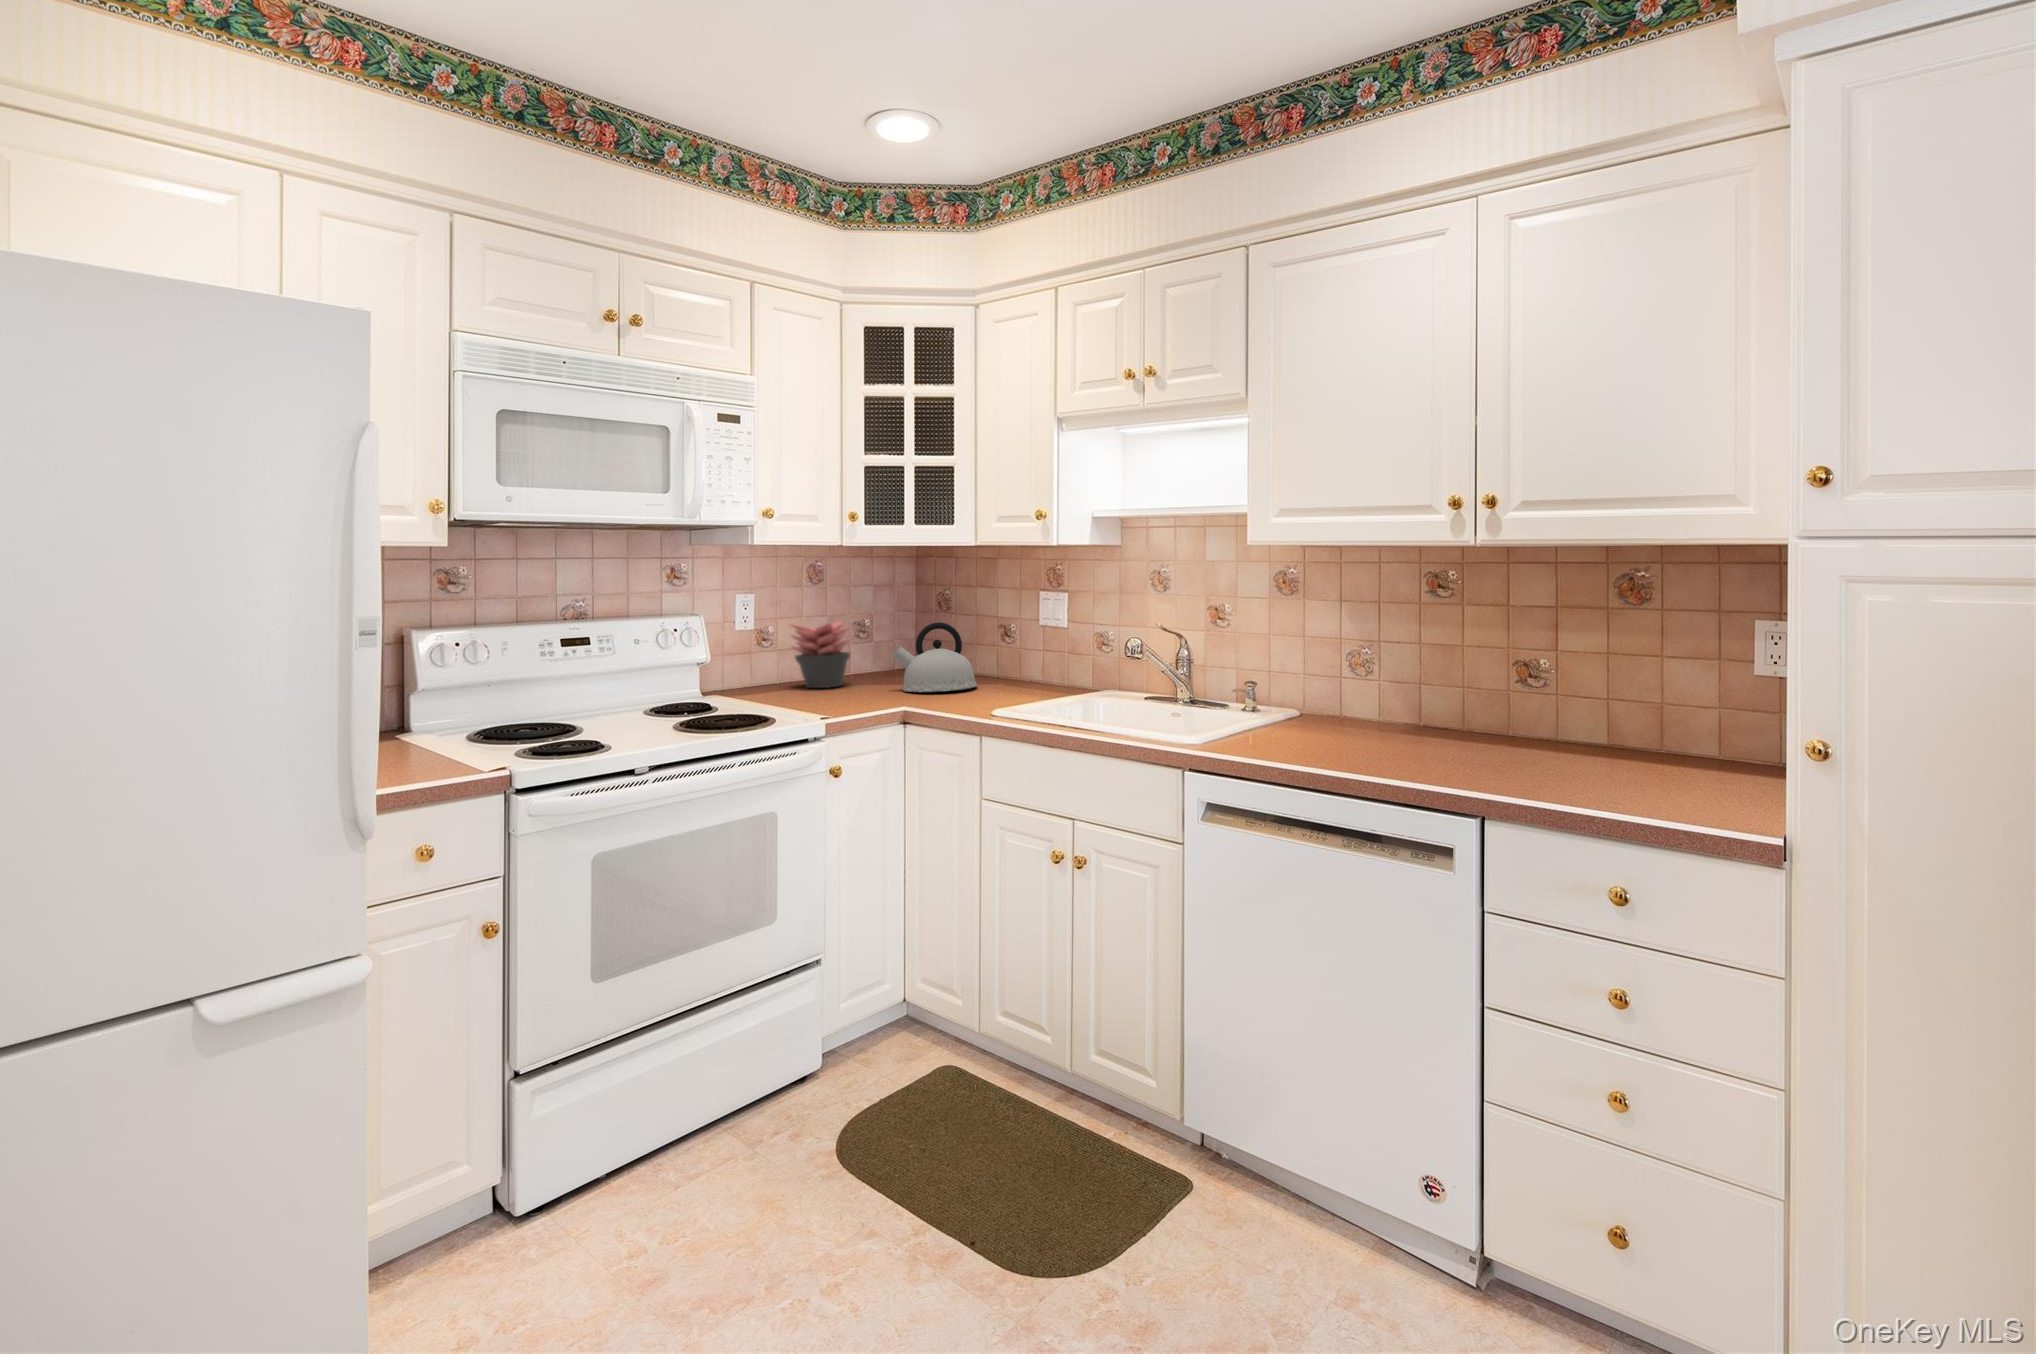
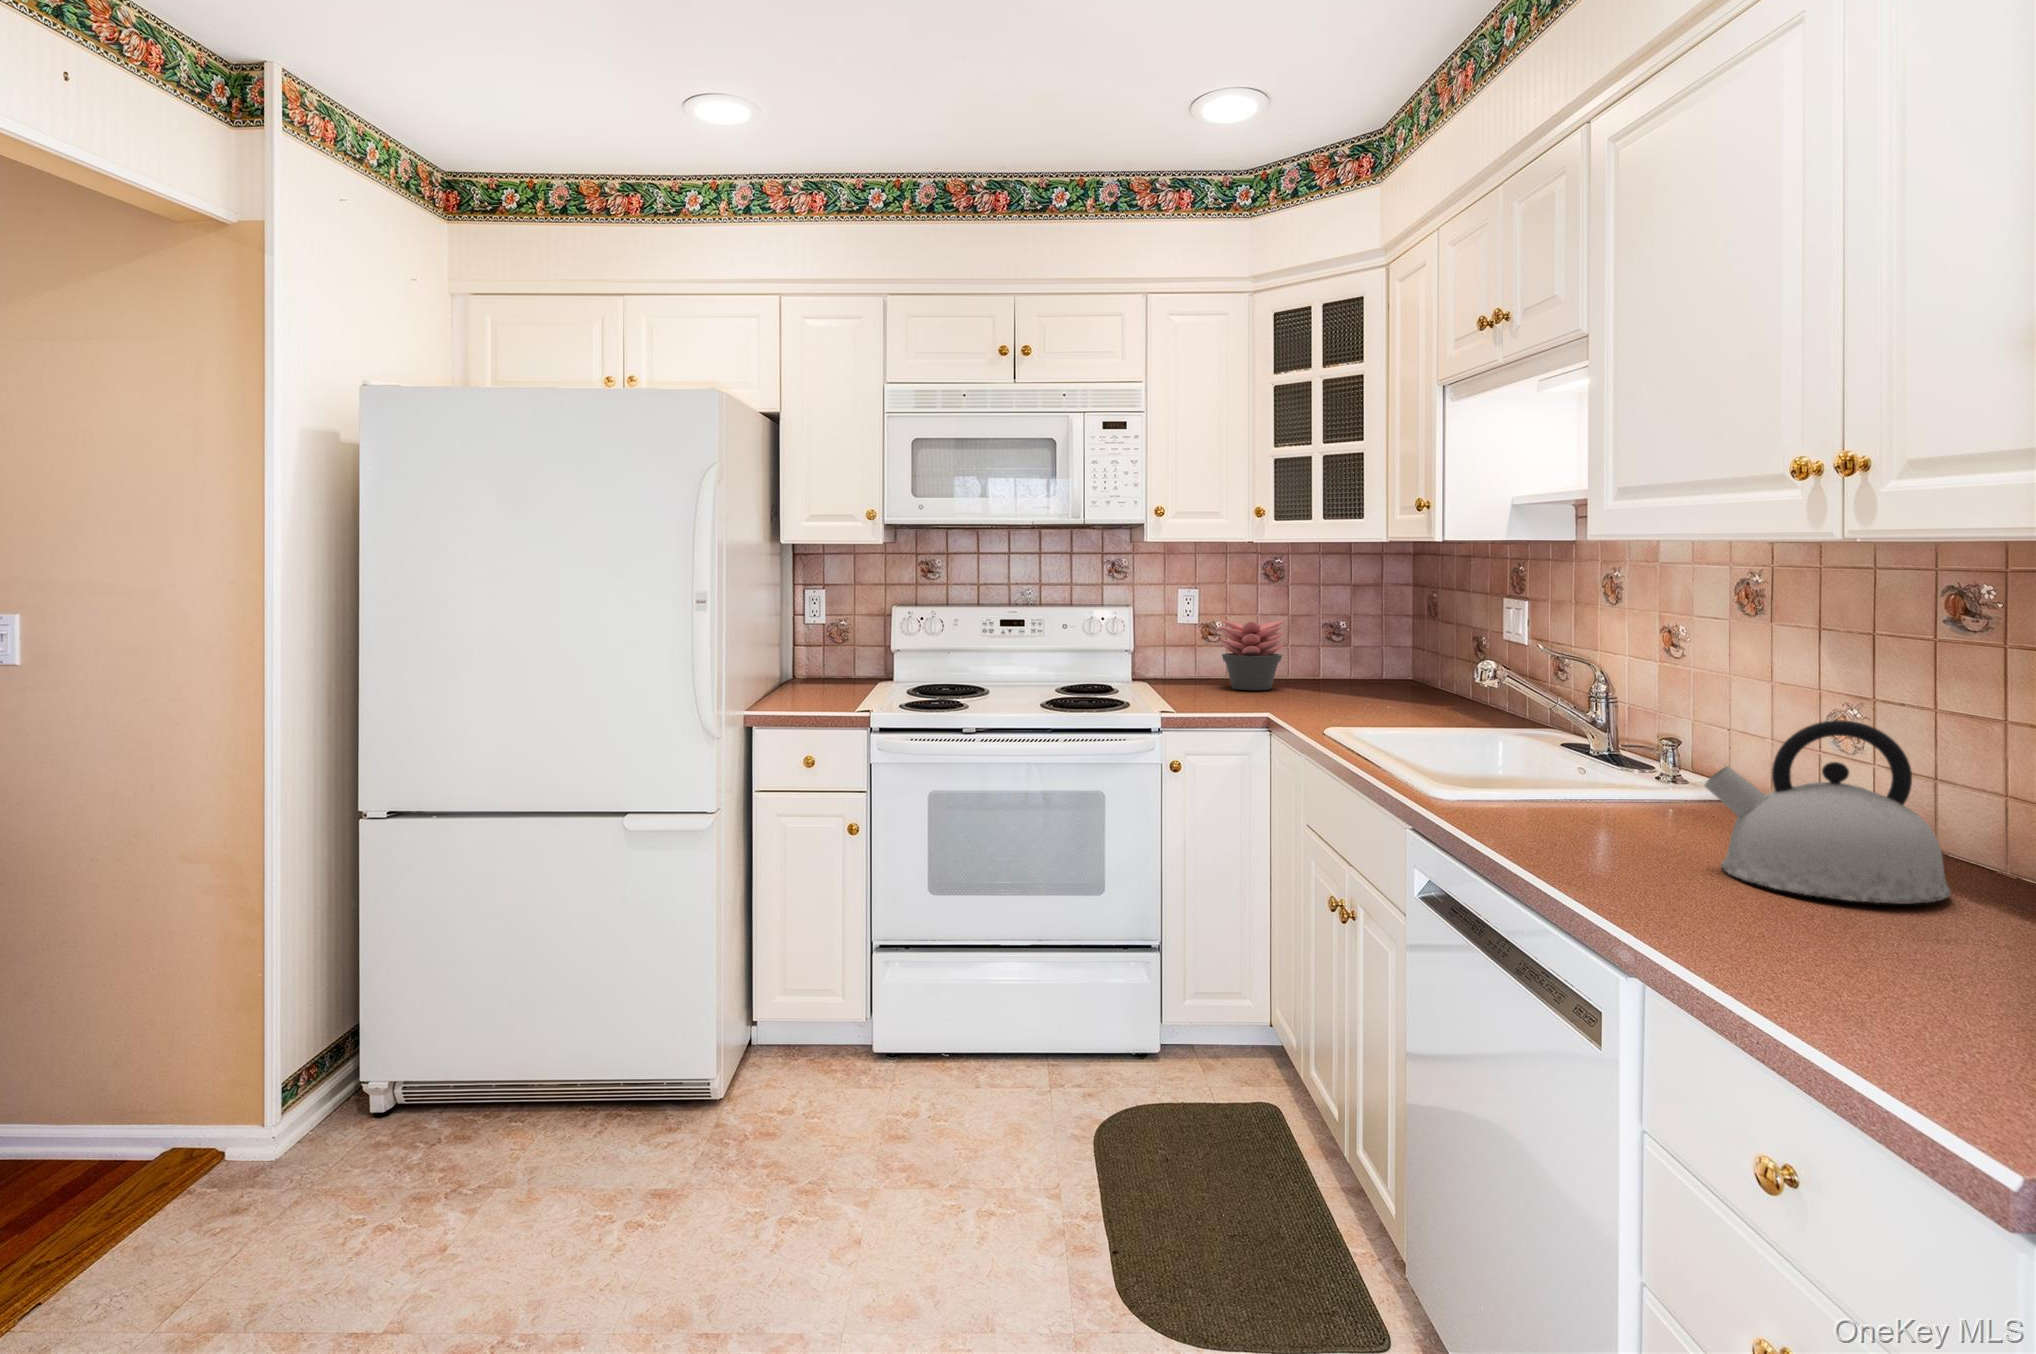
kettle: present [893,622,977,692] -> present [1704,720,1951,904]

